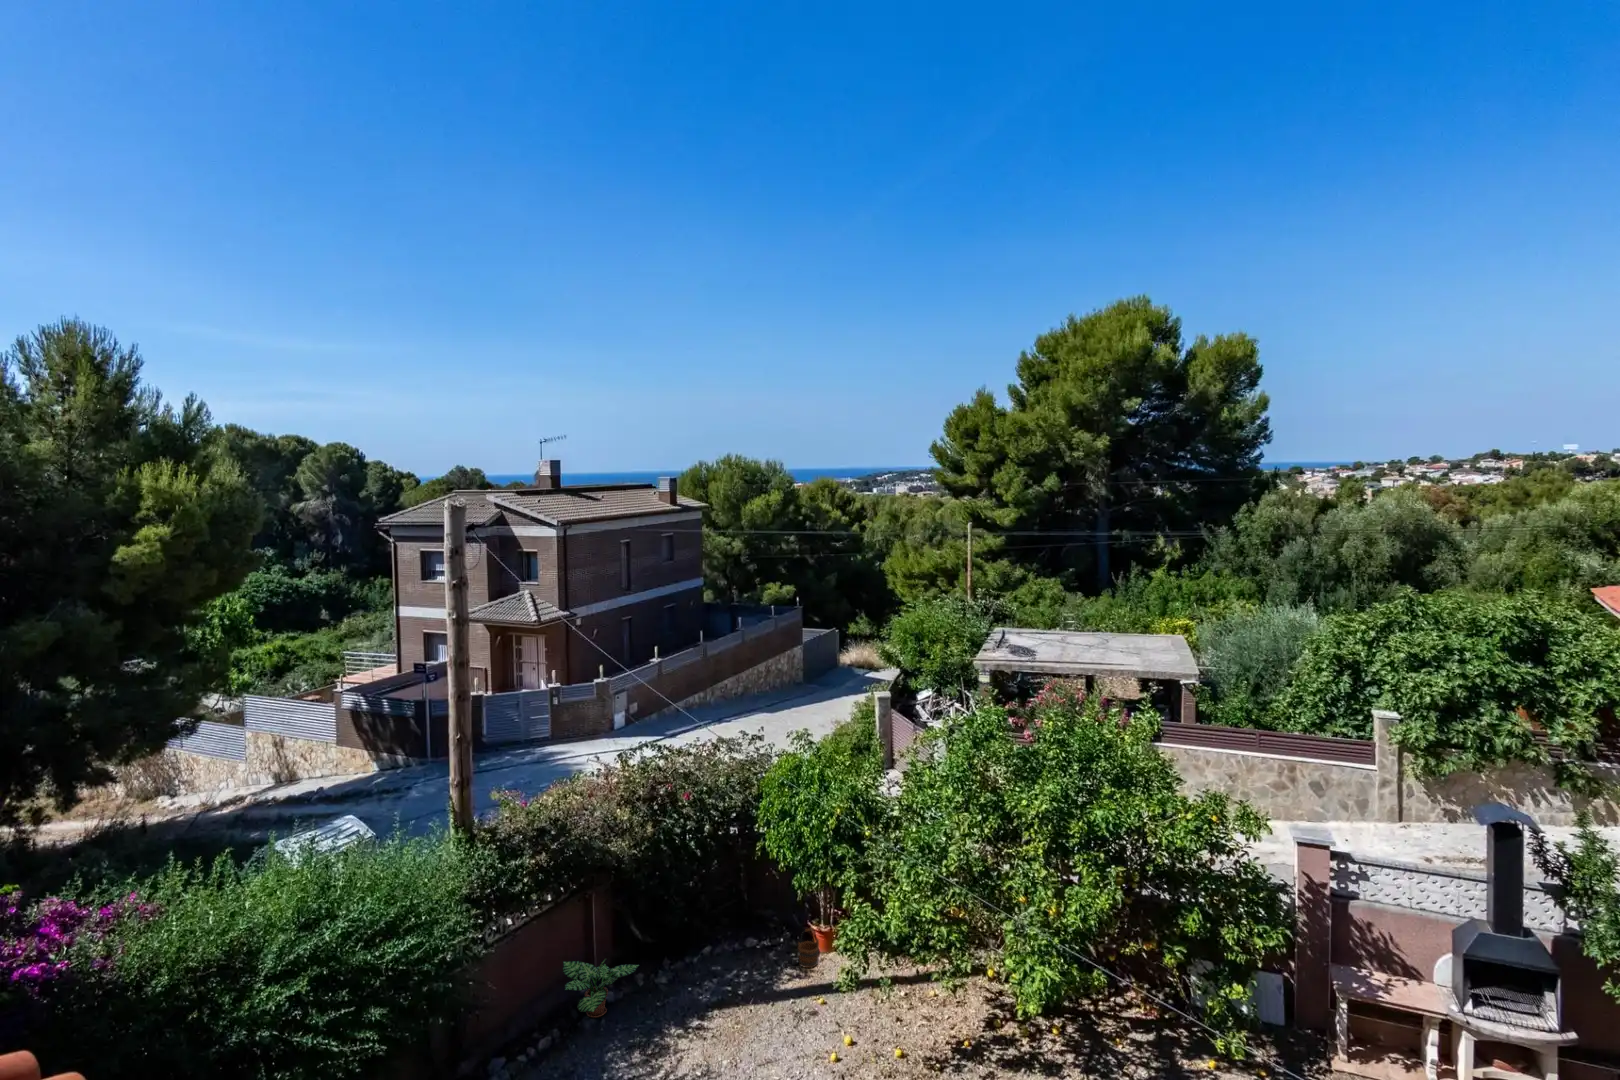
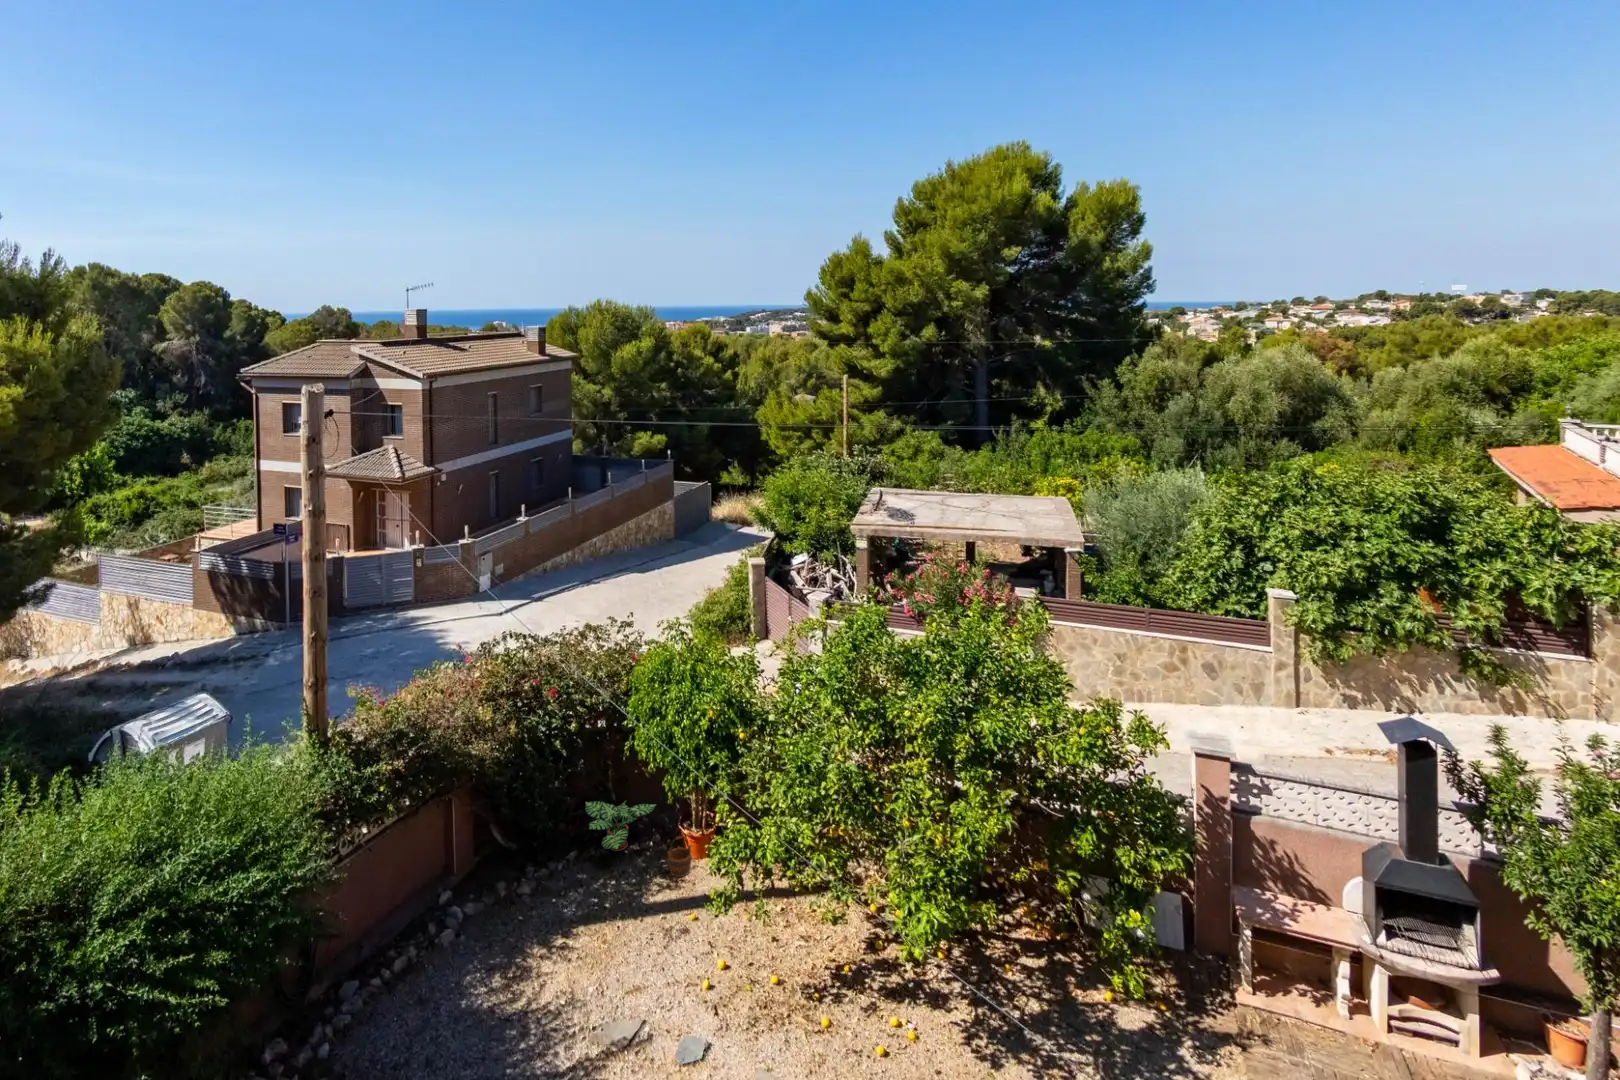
potted plant: present [563,959,639,1018] -> present [585,801,656,851]

